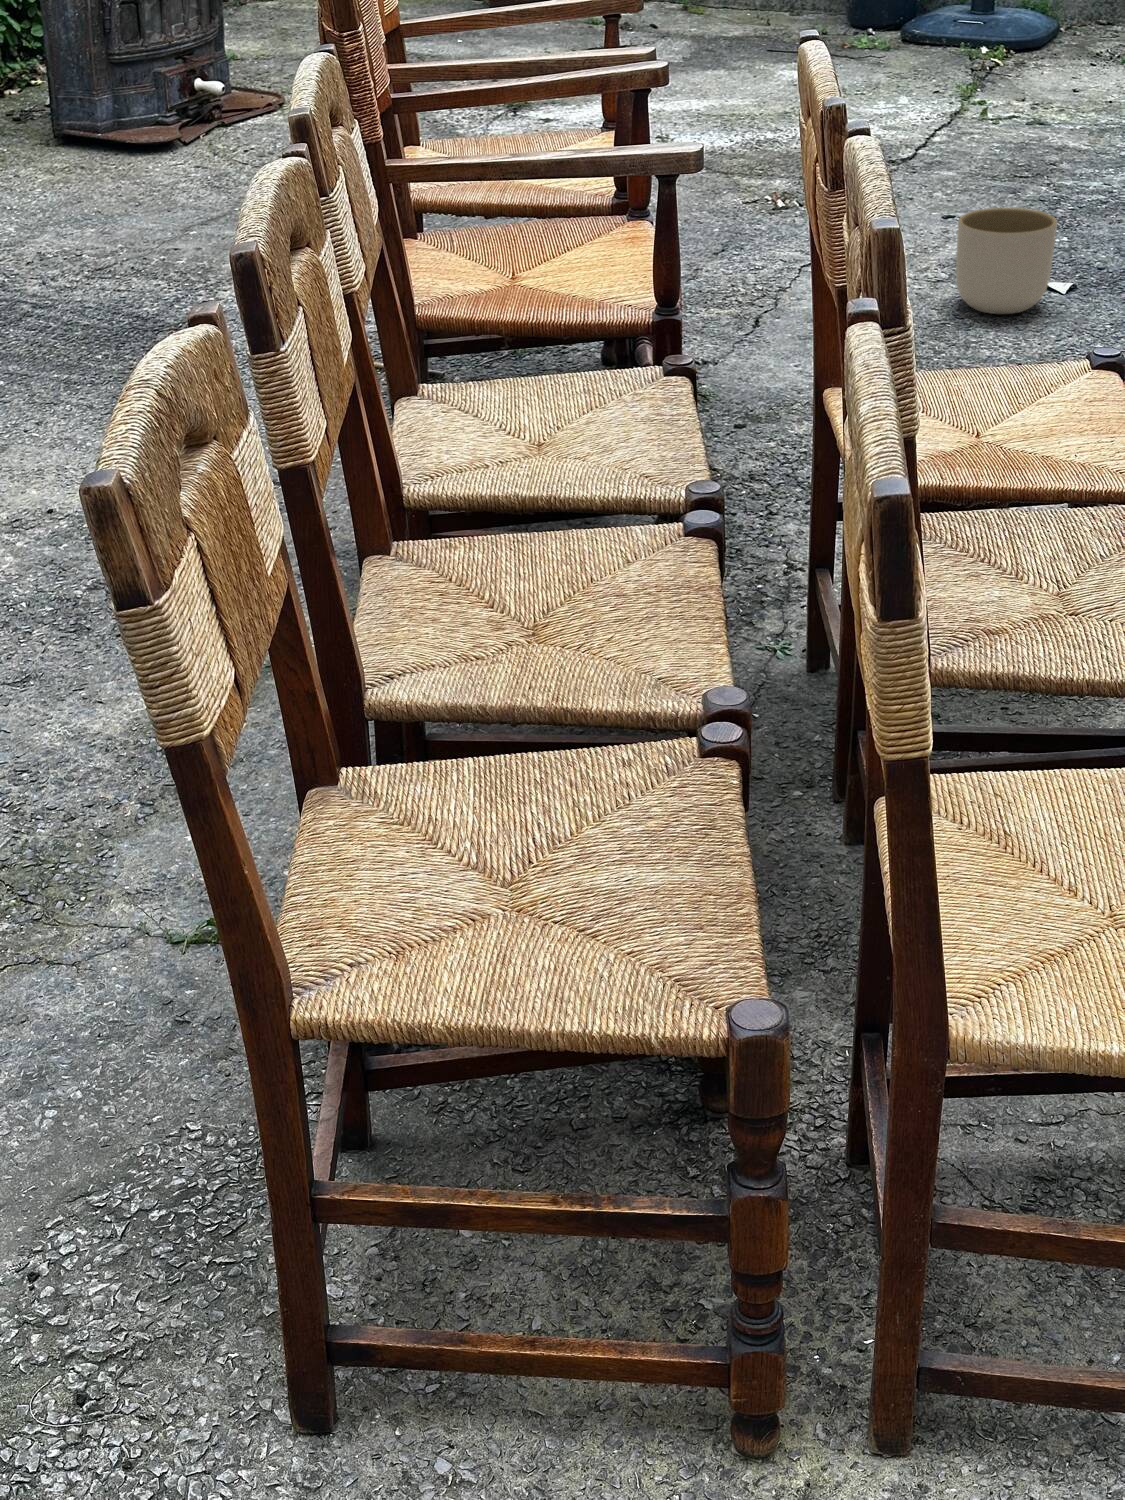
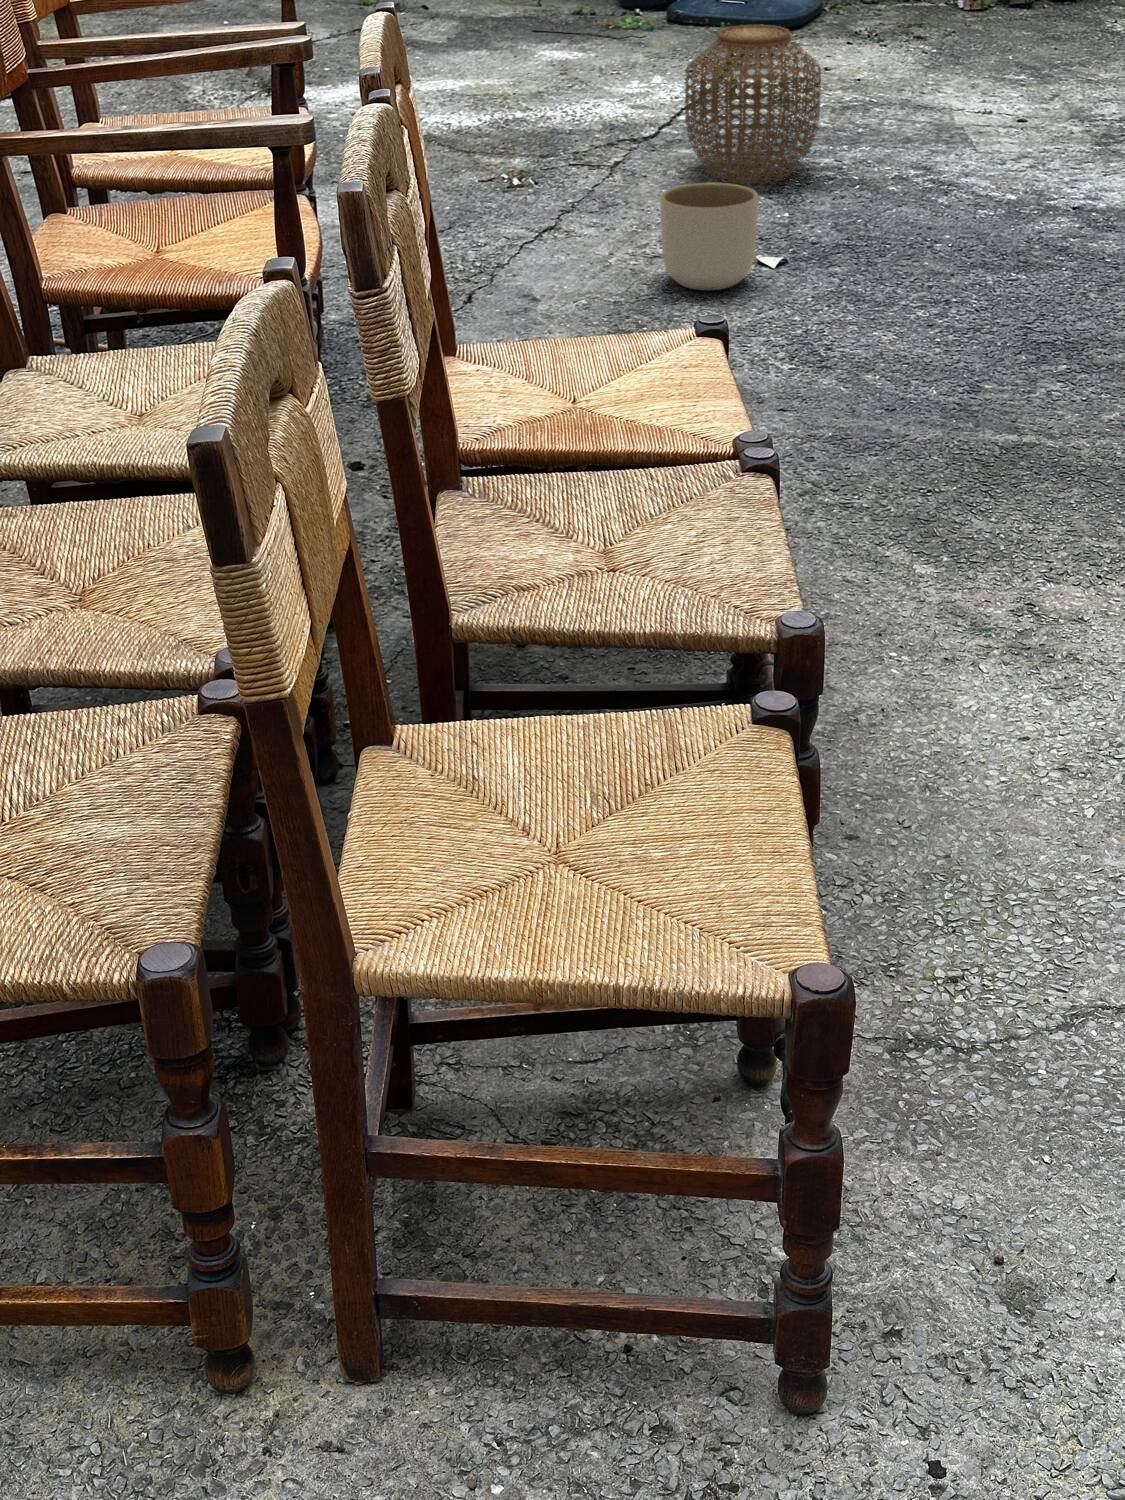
woven basket: none [957,49,1097,207] -> present [685,25,821,184]

